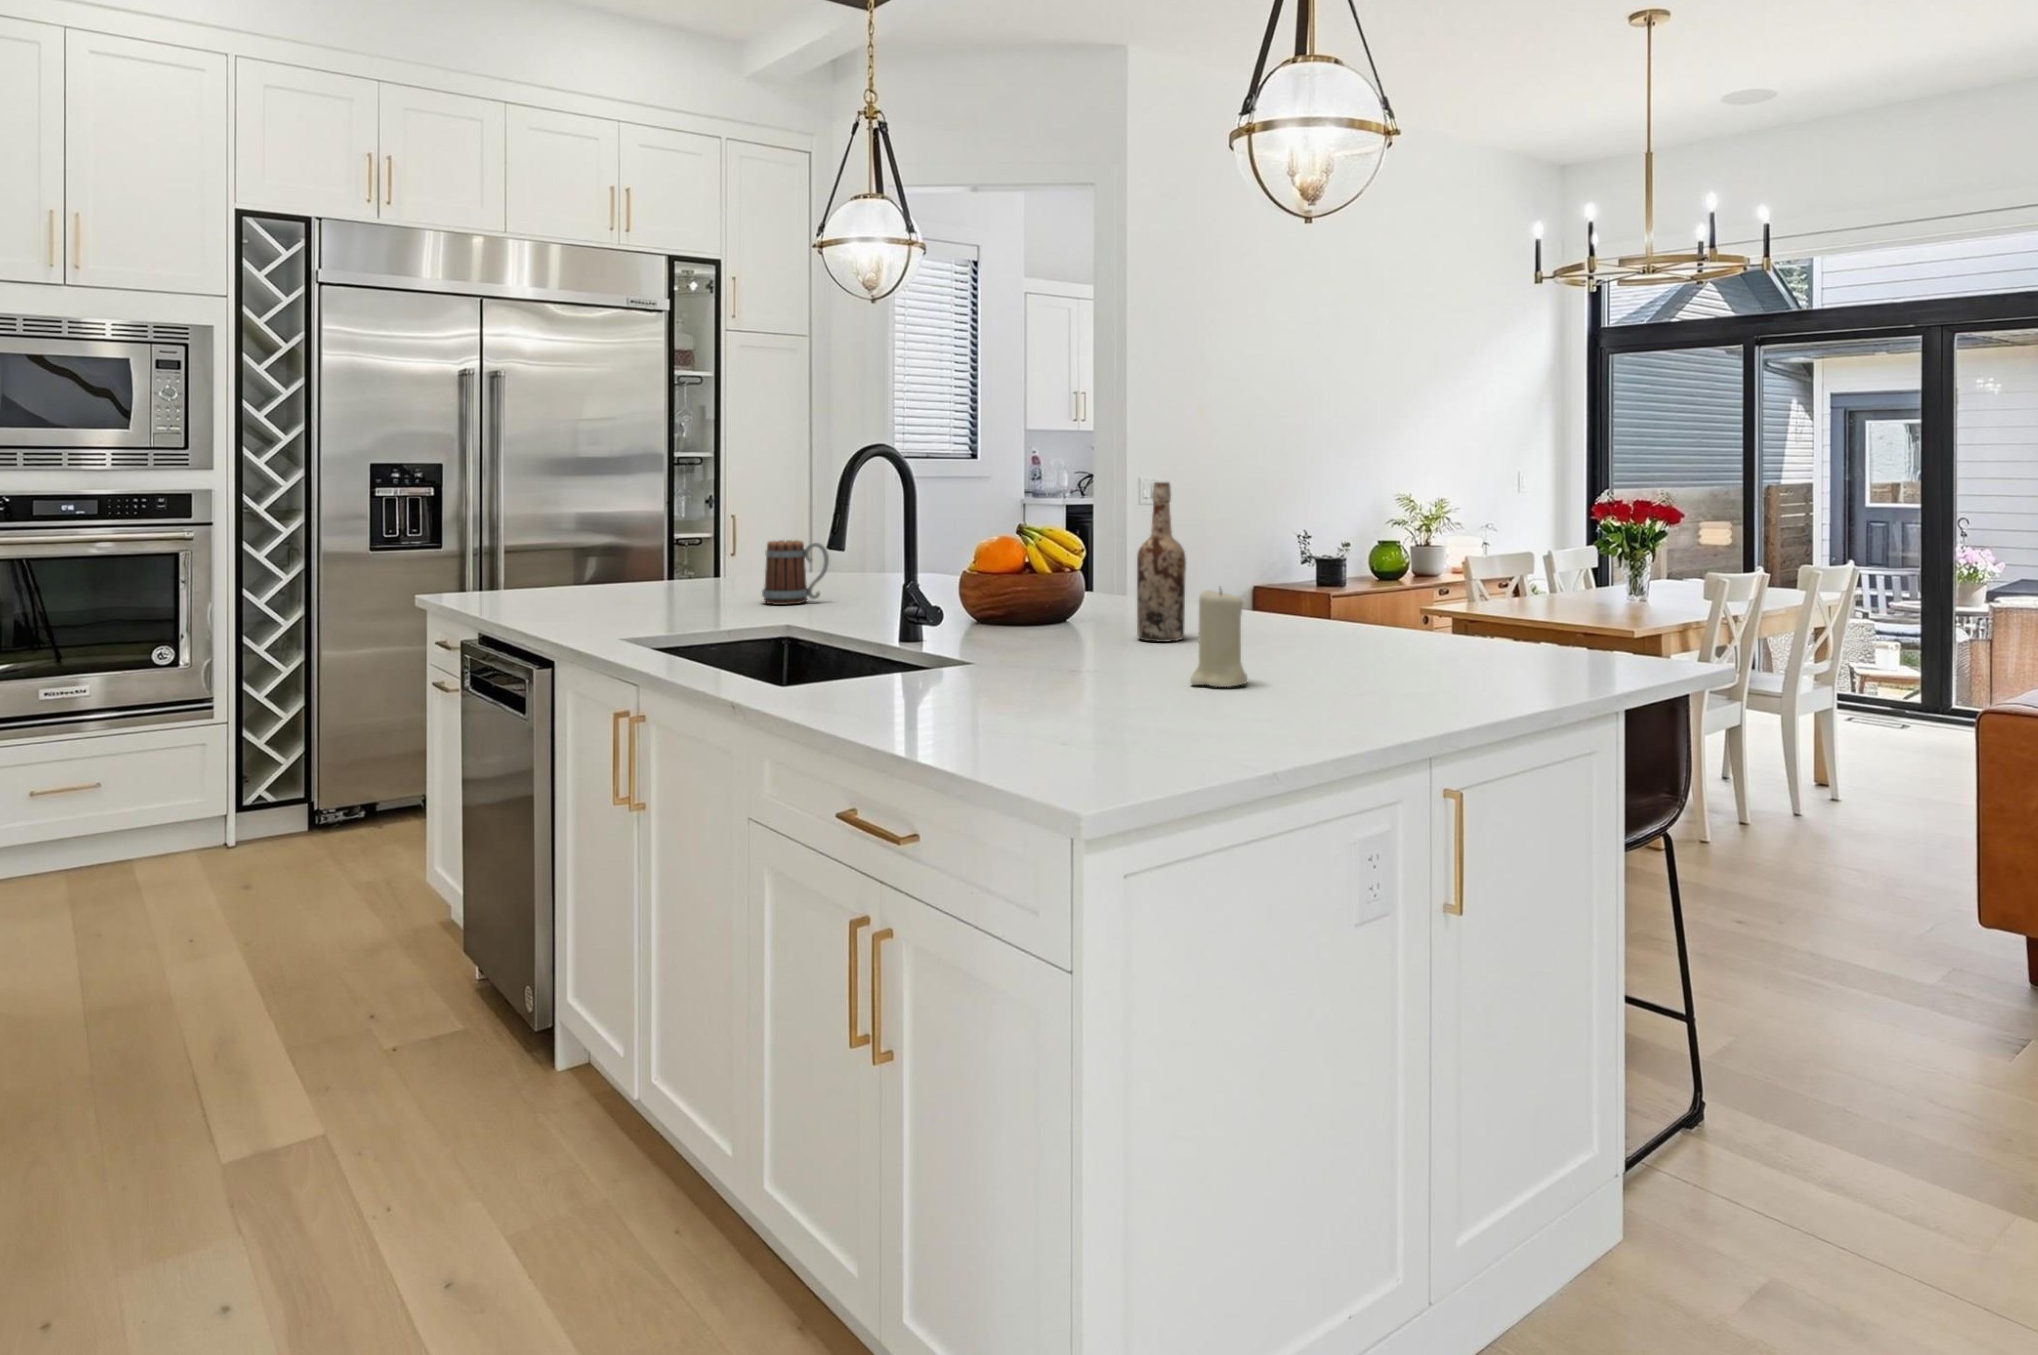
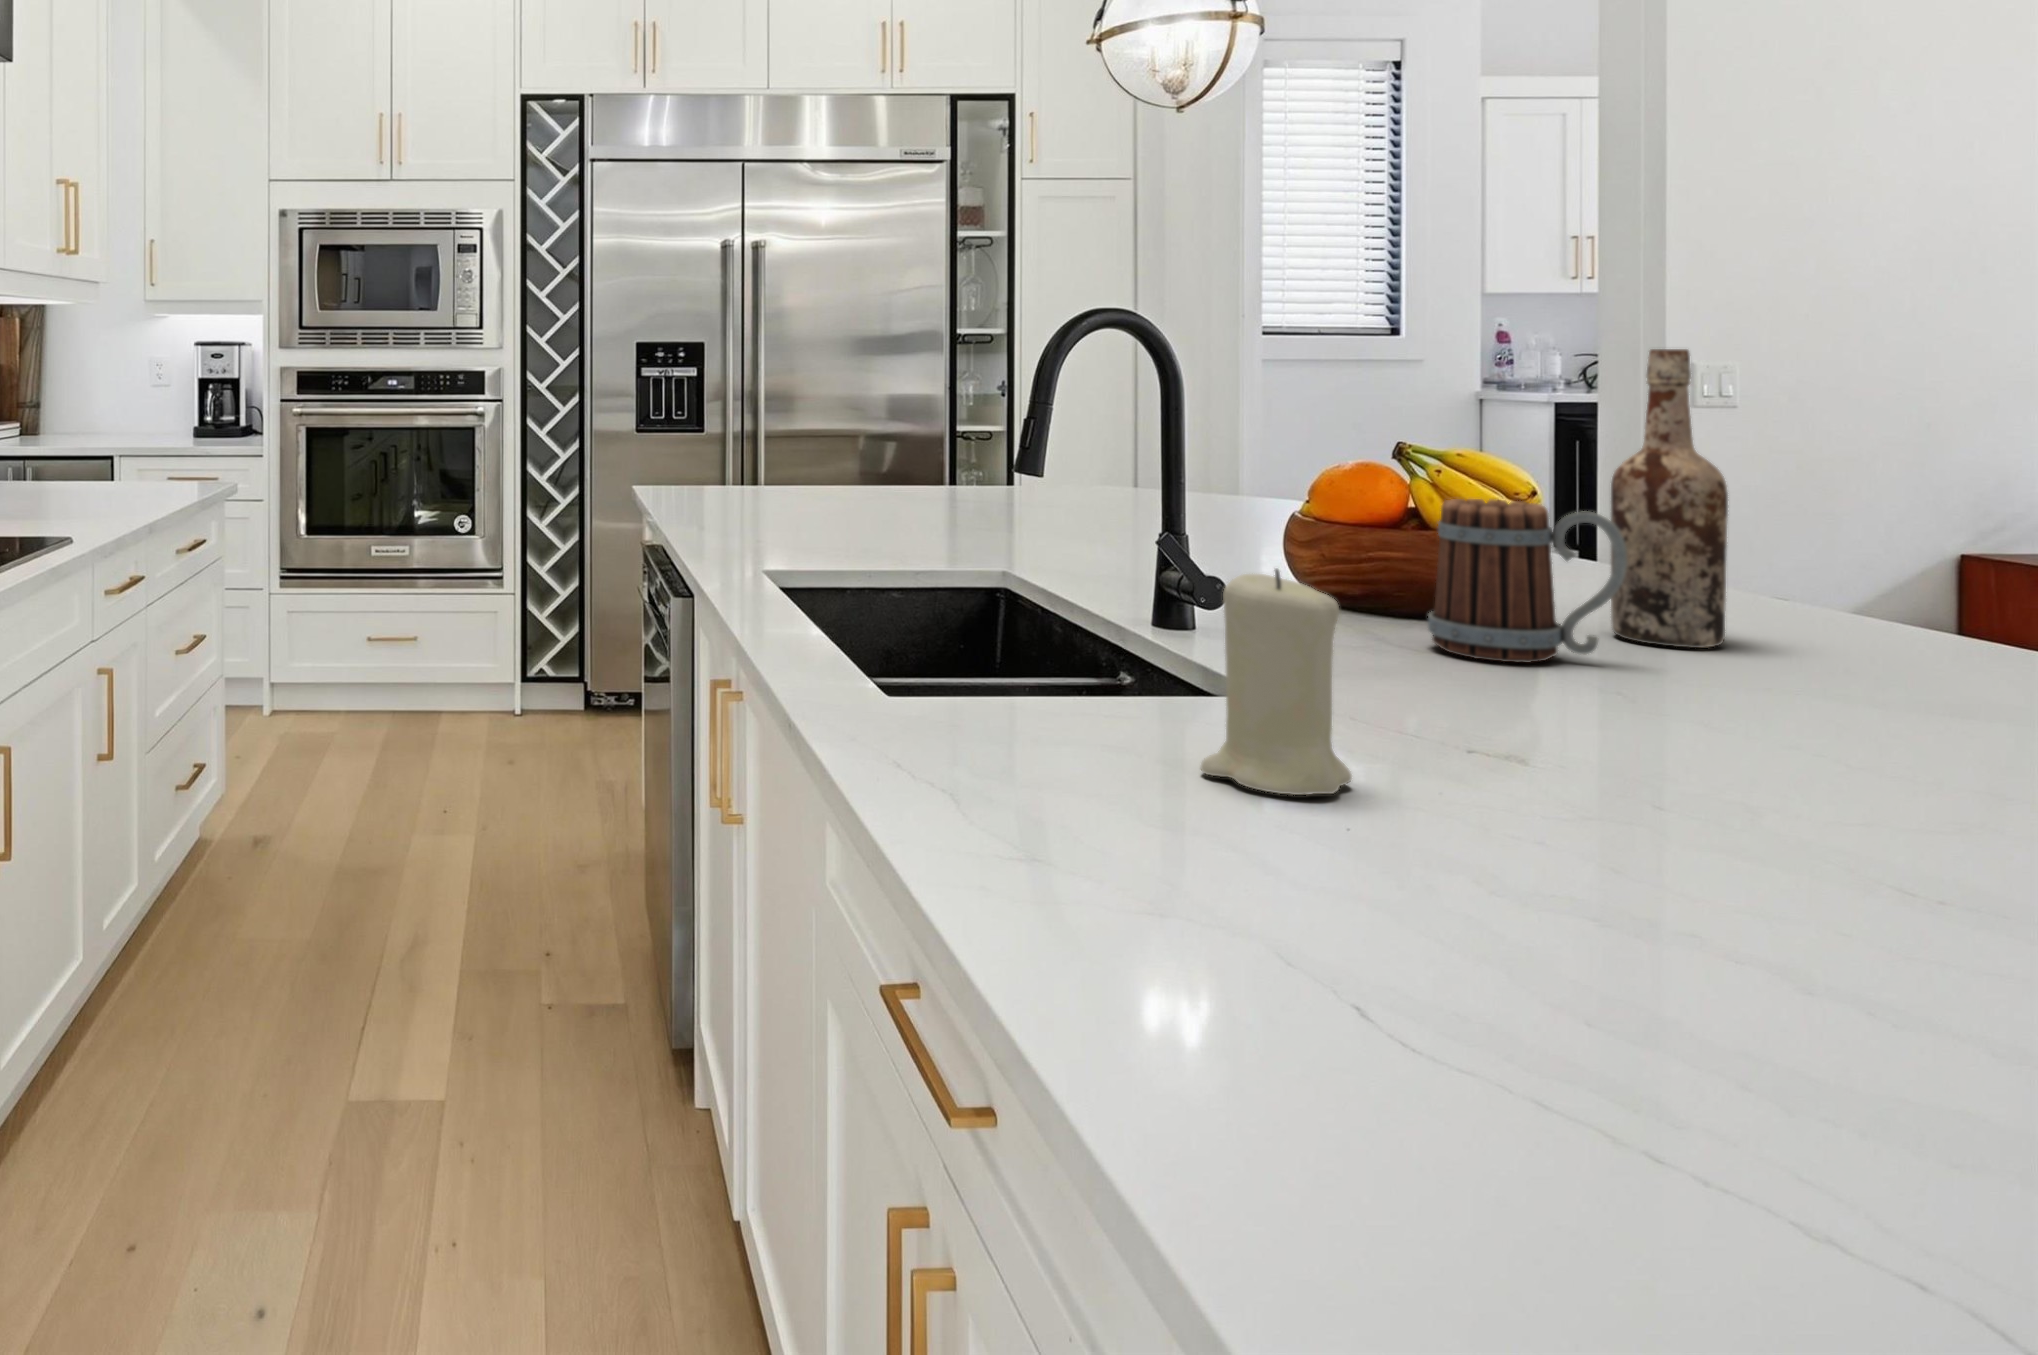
mug: present [762,540,829,605] -> present [1428,499,1627,663]
candle: present [1191,590,1247,687] -> present [1201,569,1352,795]

